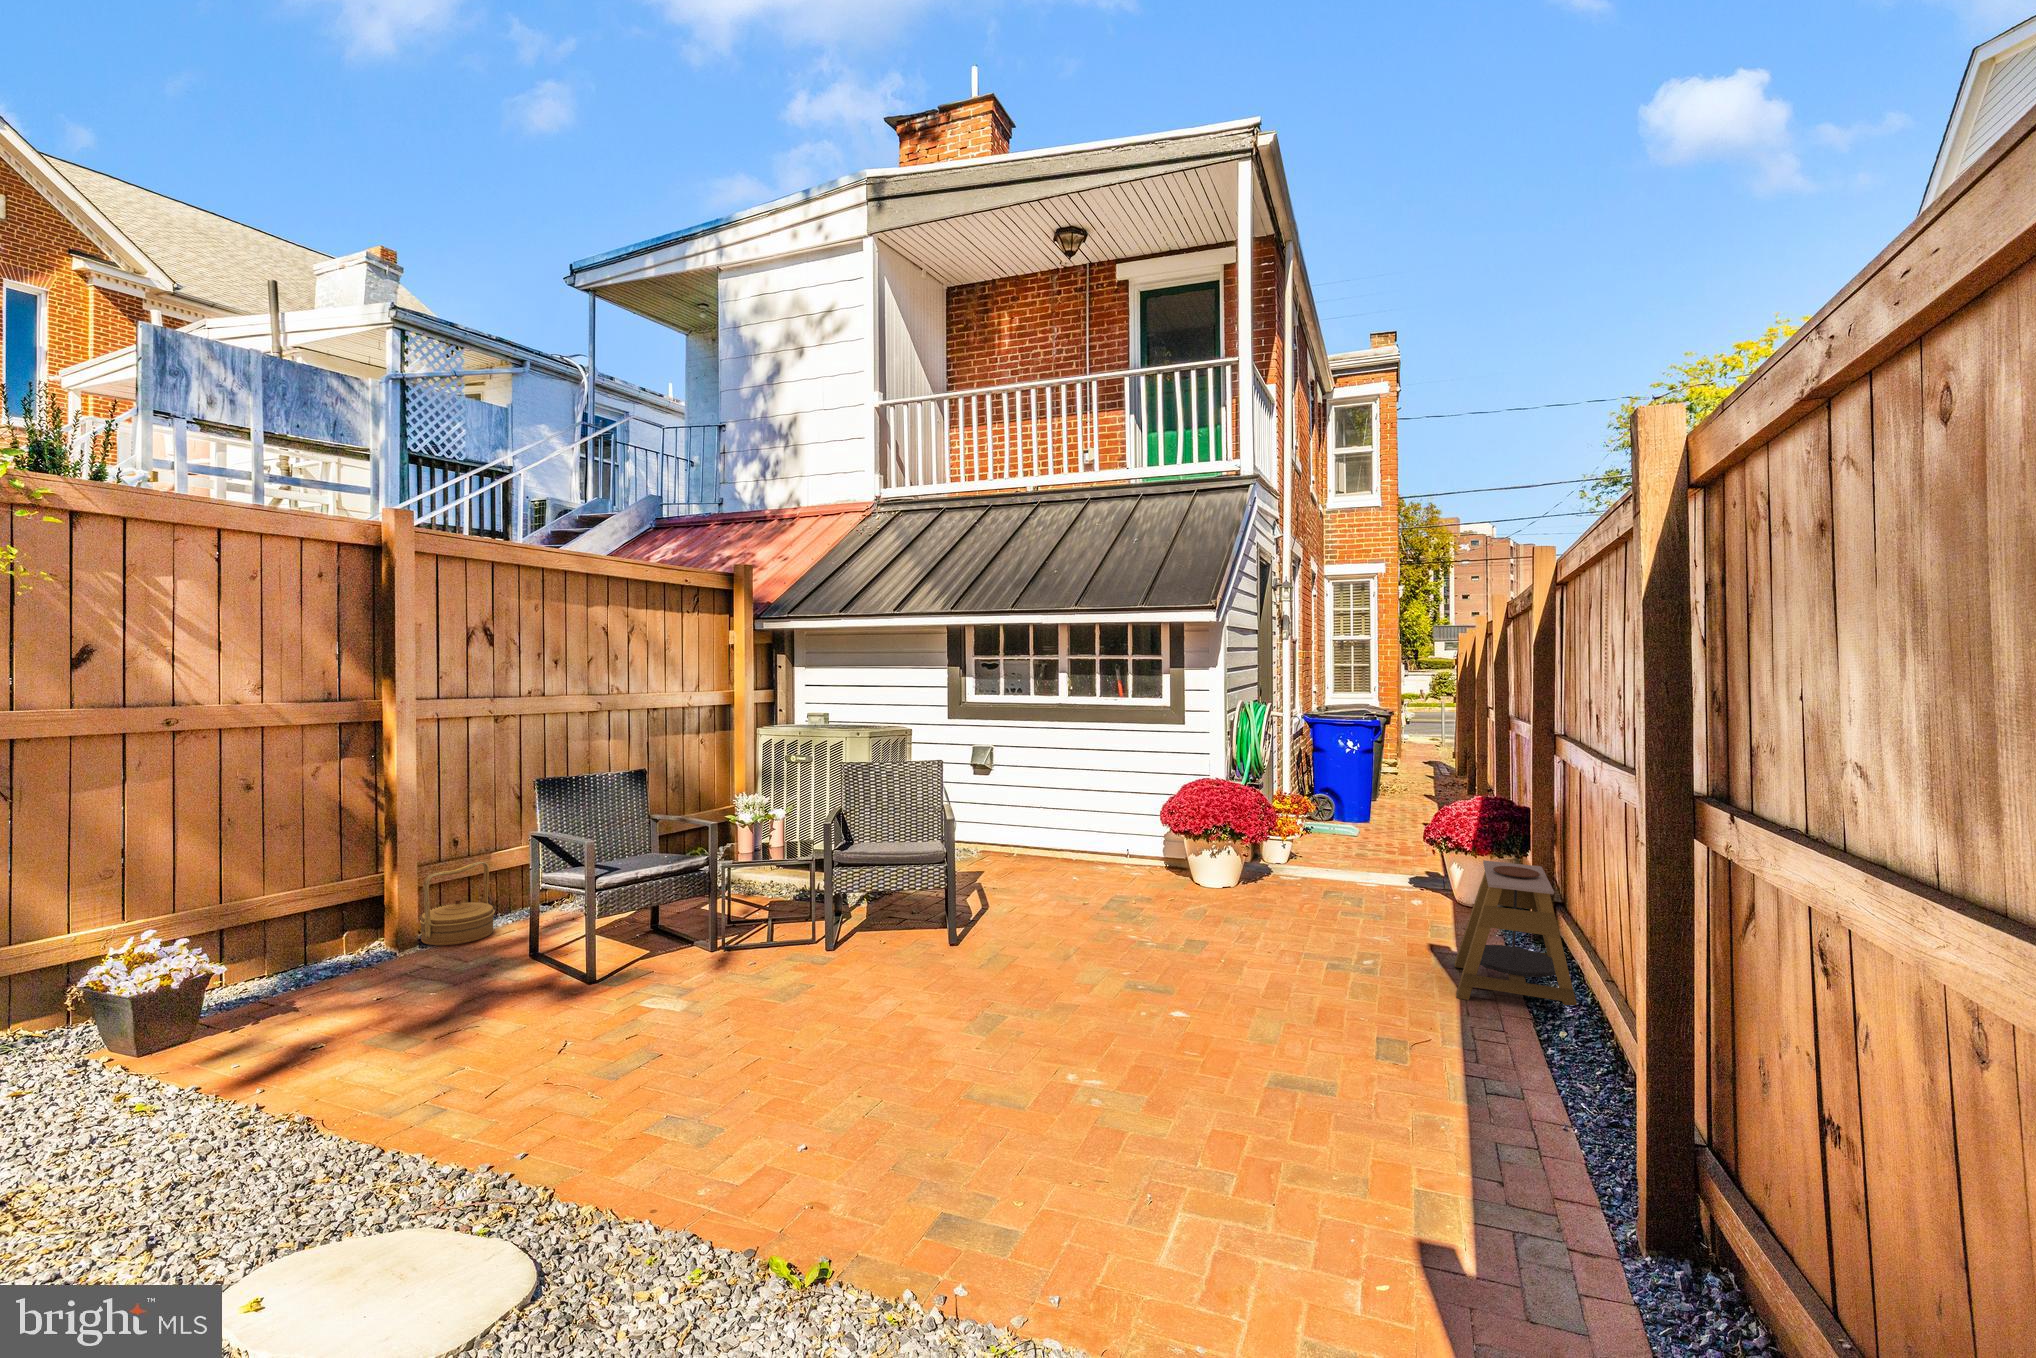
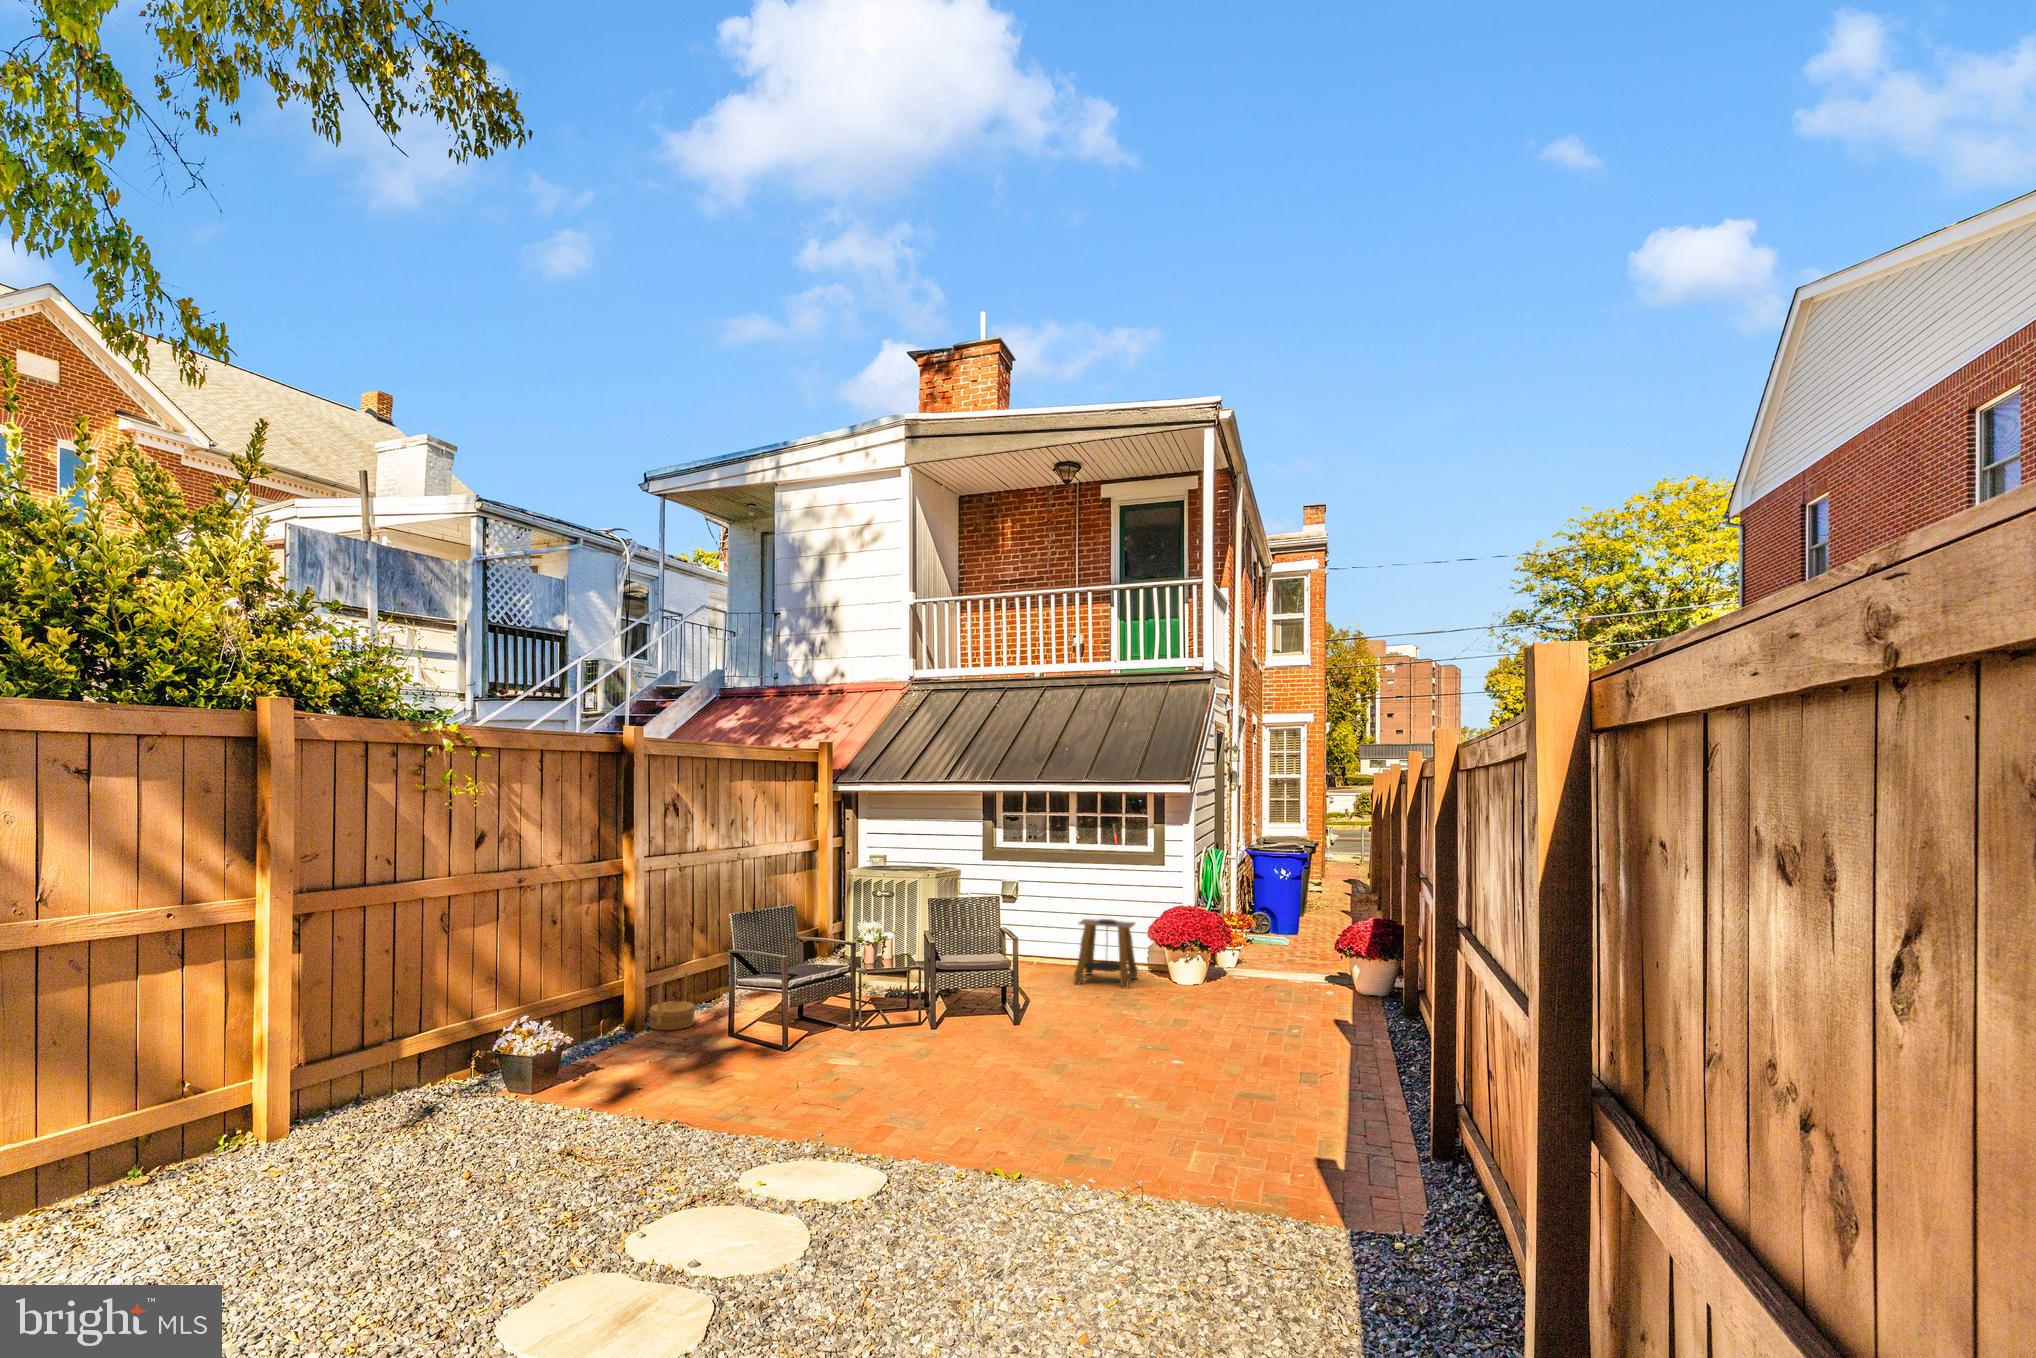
side table: present [1454,860,1577,1005] -> present [1074,919,1138,989]

